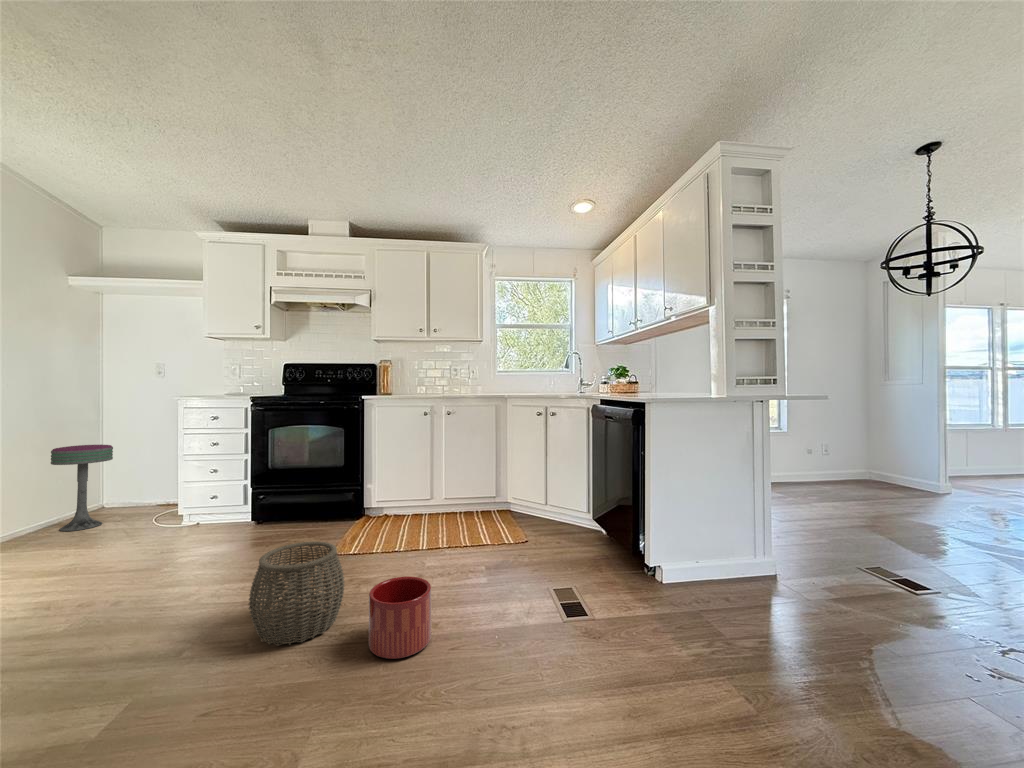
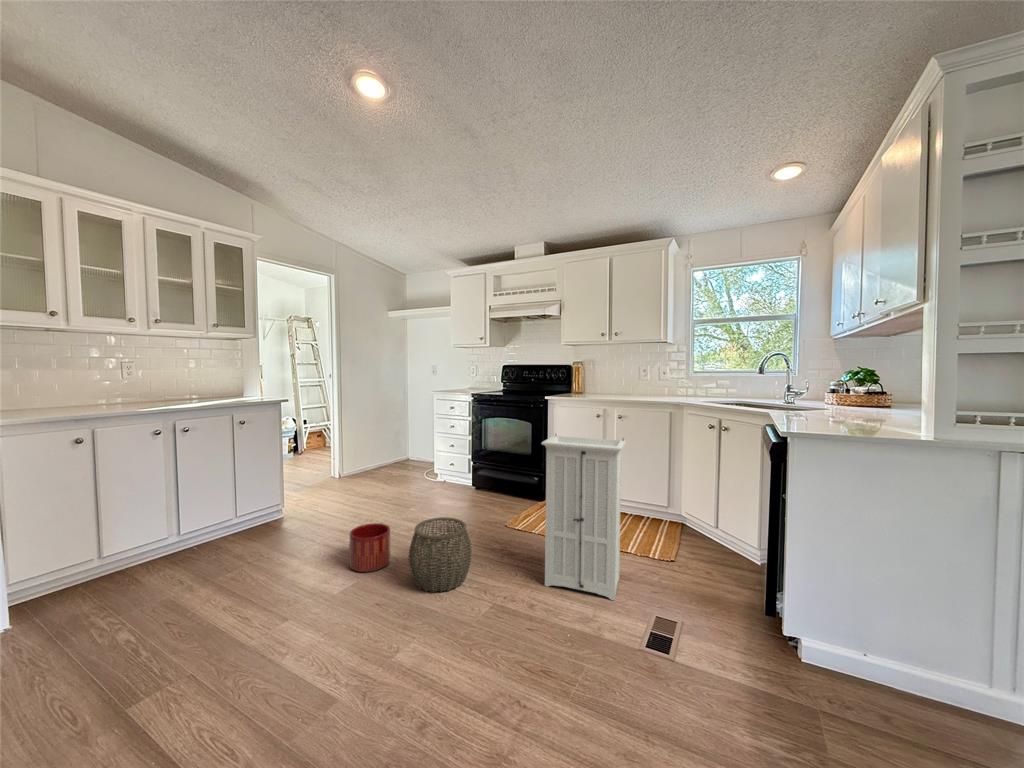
storage cabinet: none [424,421,511,592] -> present [542,435,626,601]
bar stool: present [51,445,113,531] -> none [380,419,409,472]
planter: present [369,576,431,659] -> present [349,523,390,572]

